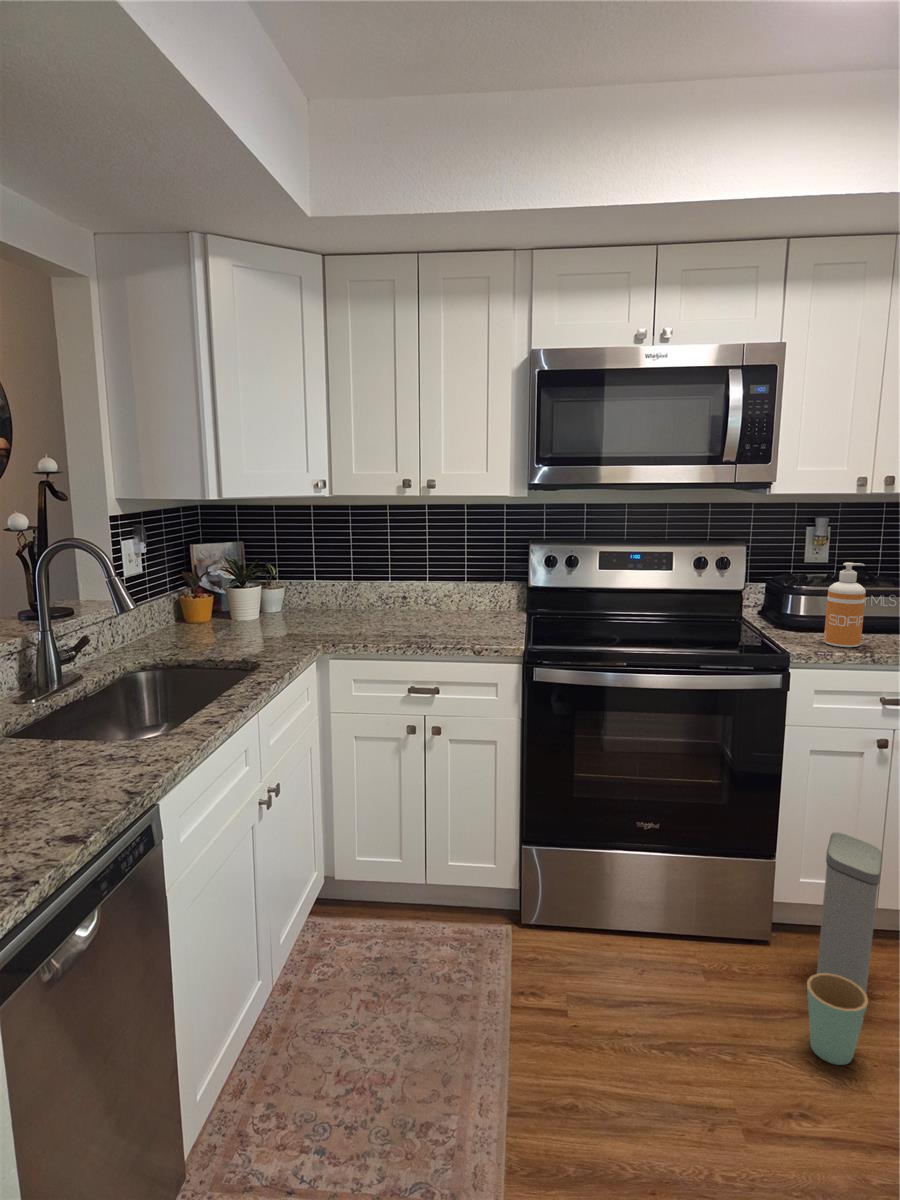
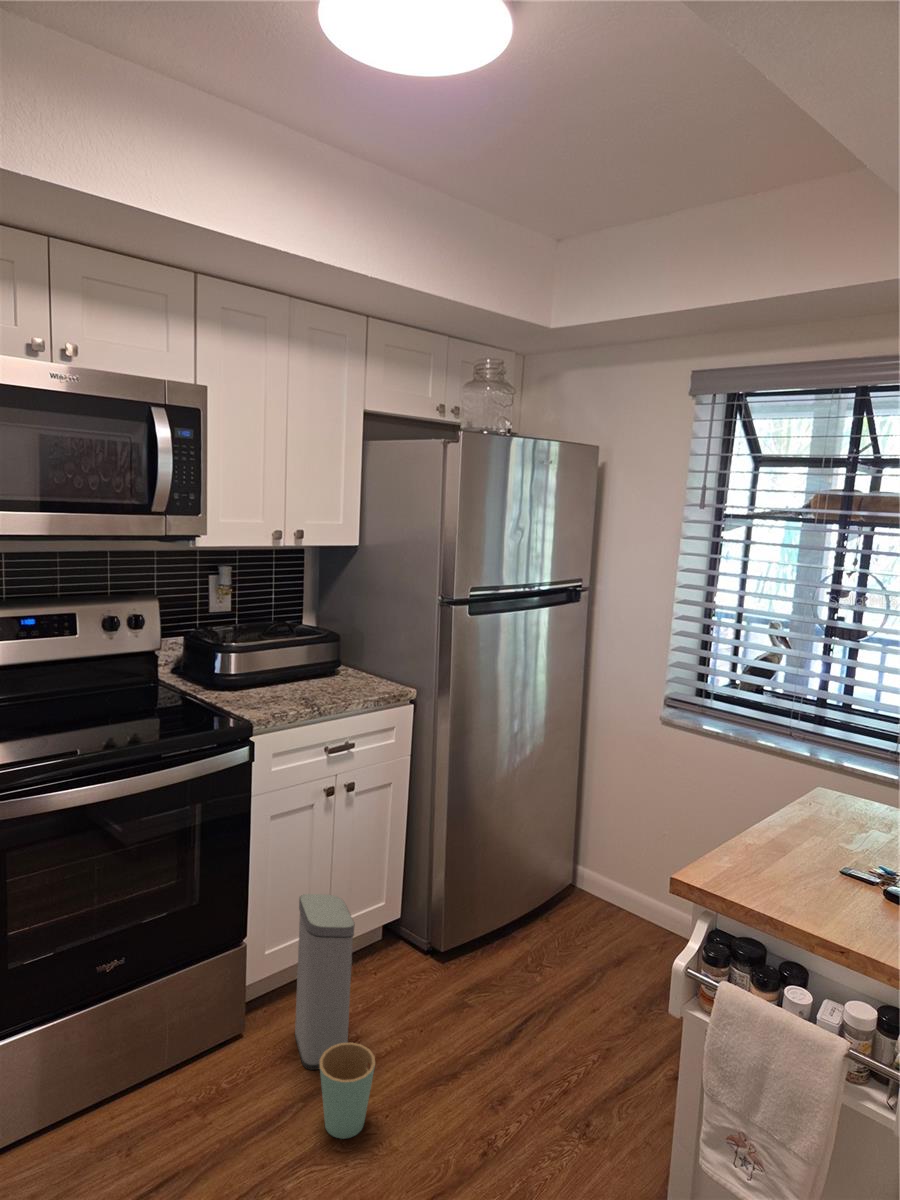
soap dispenser: present [824,563,866,647] -> none [262,617,297,704]

